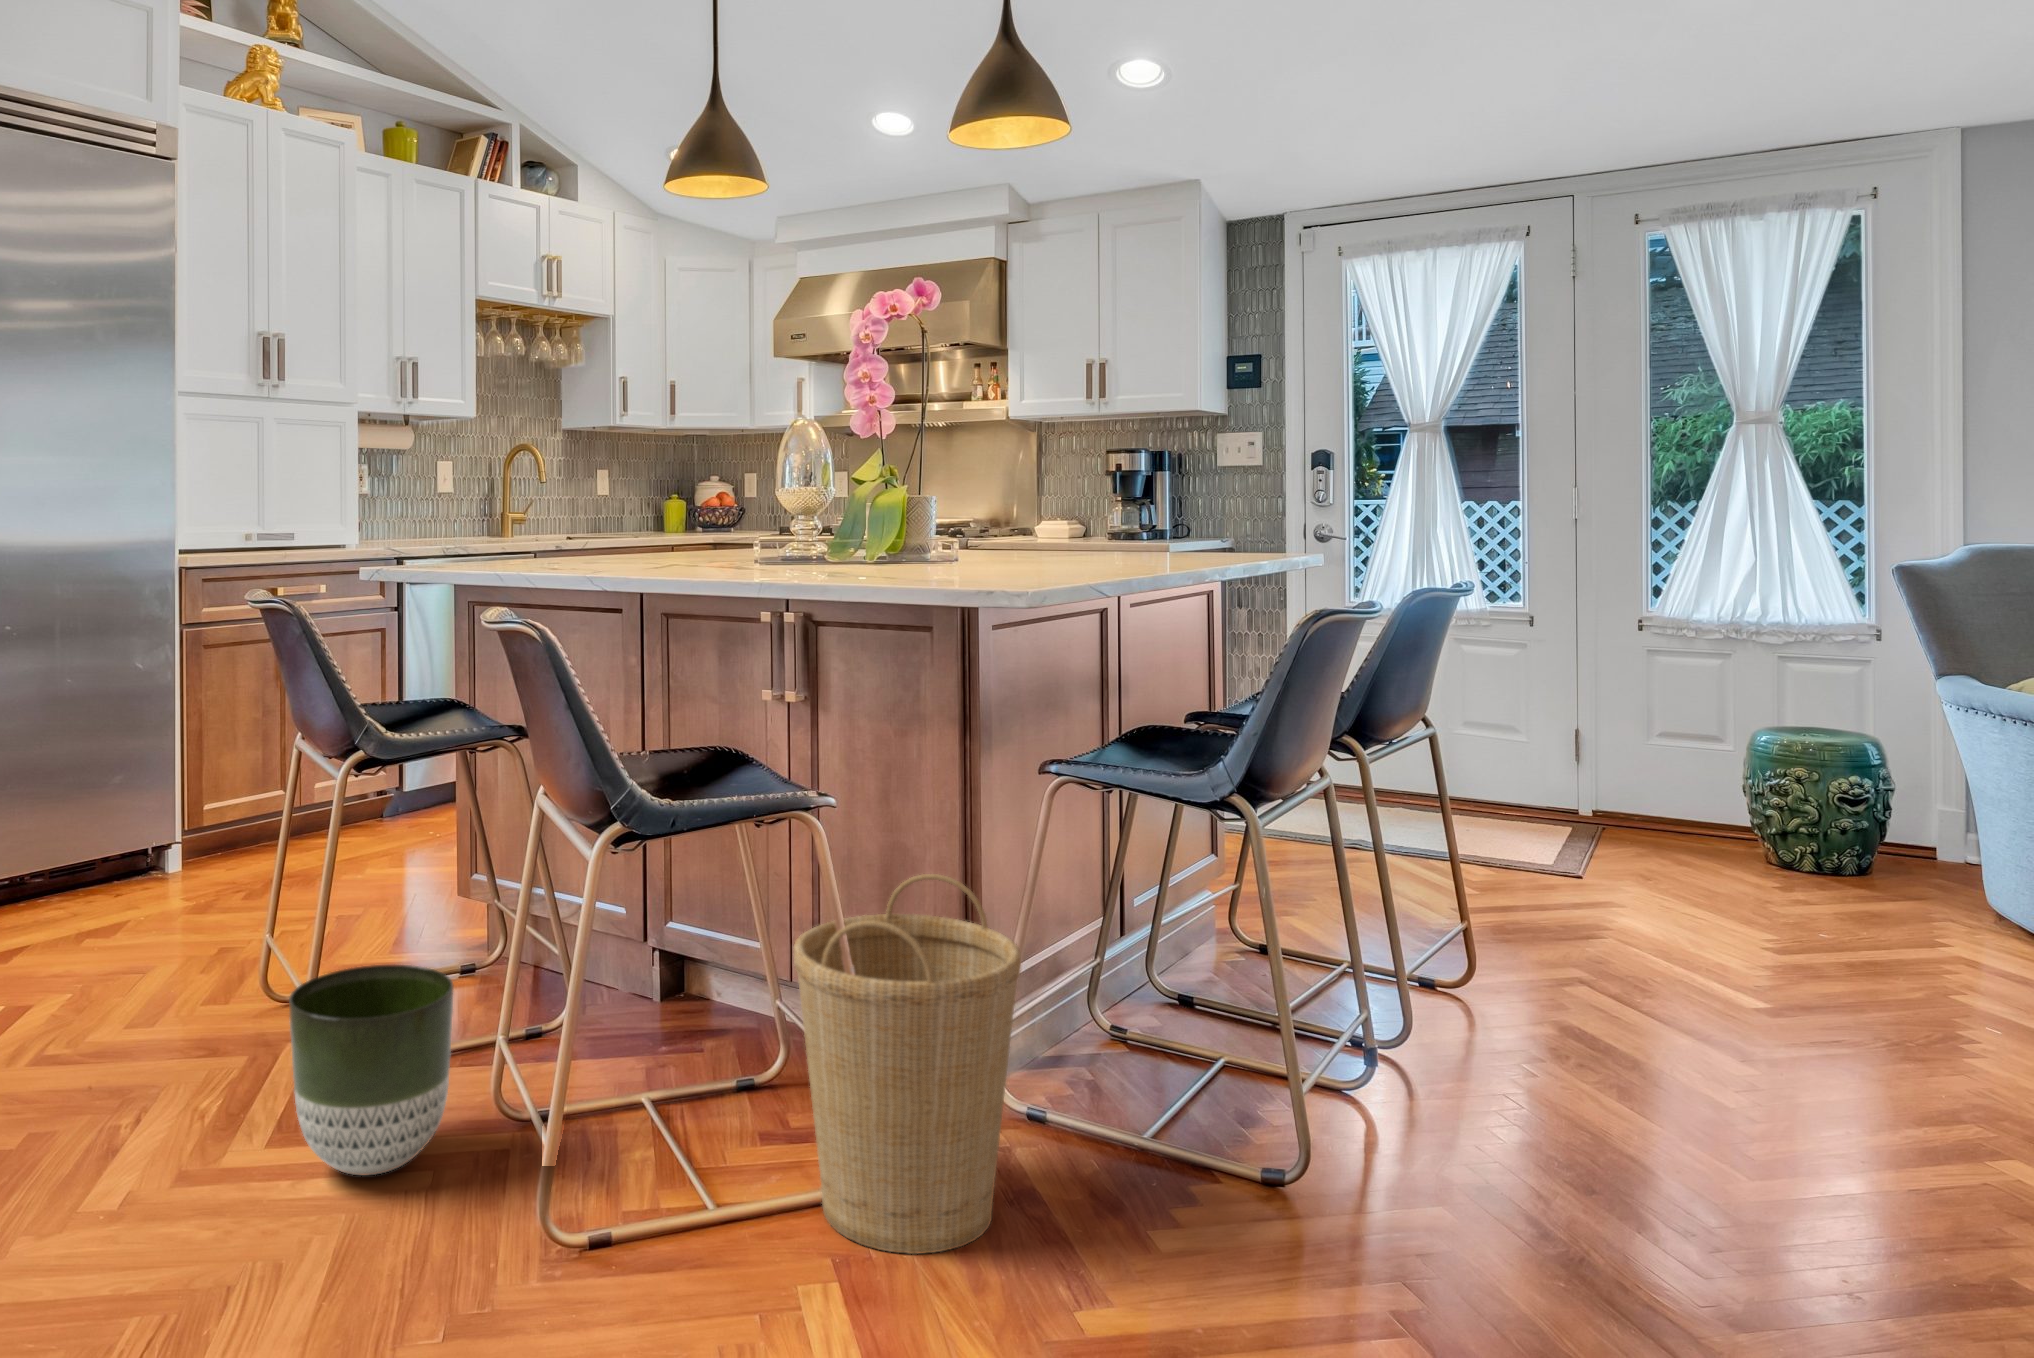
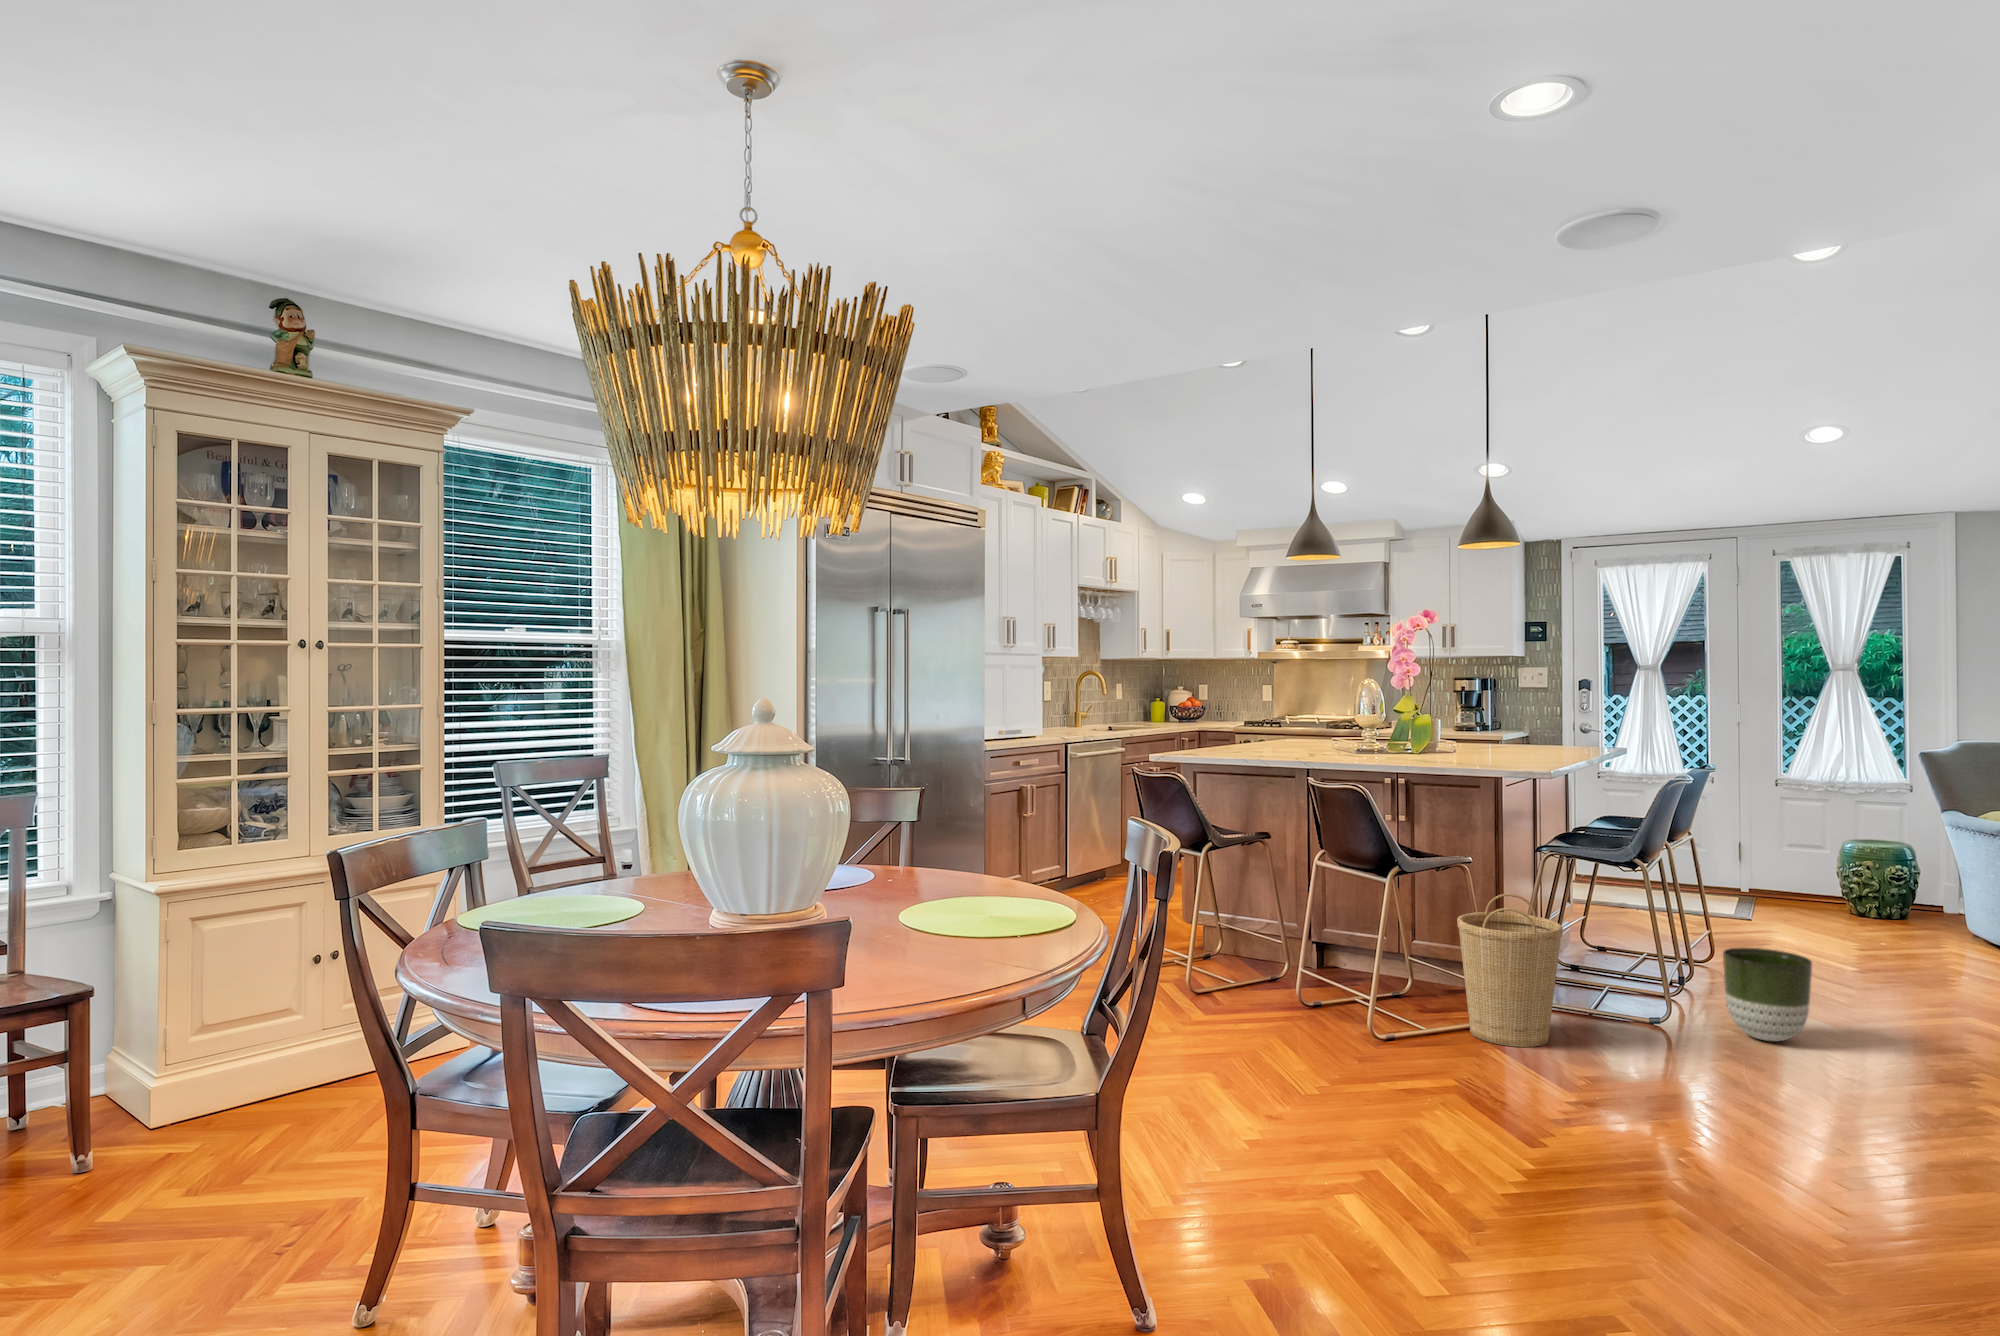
planter: present [289,965,454,1176] -> present [1723,948,1812,1042]

